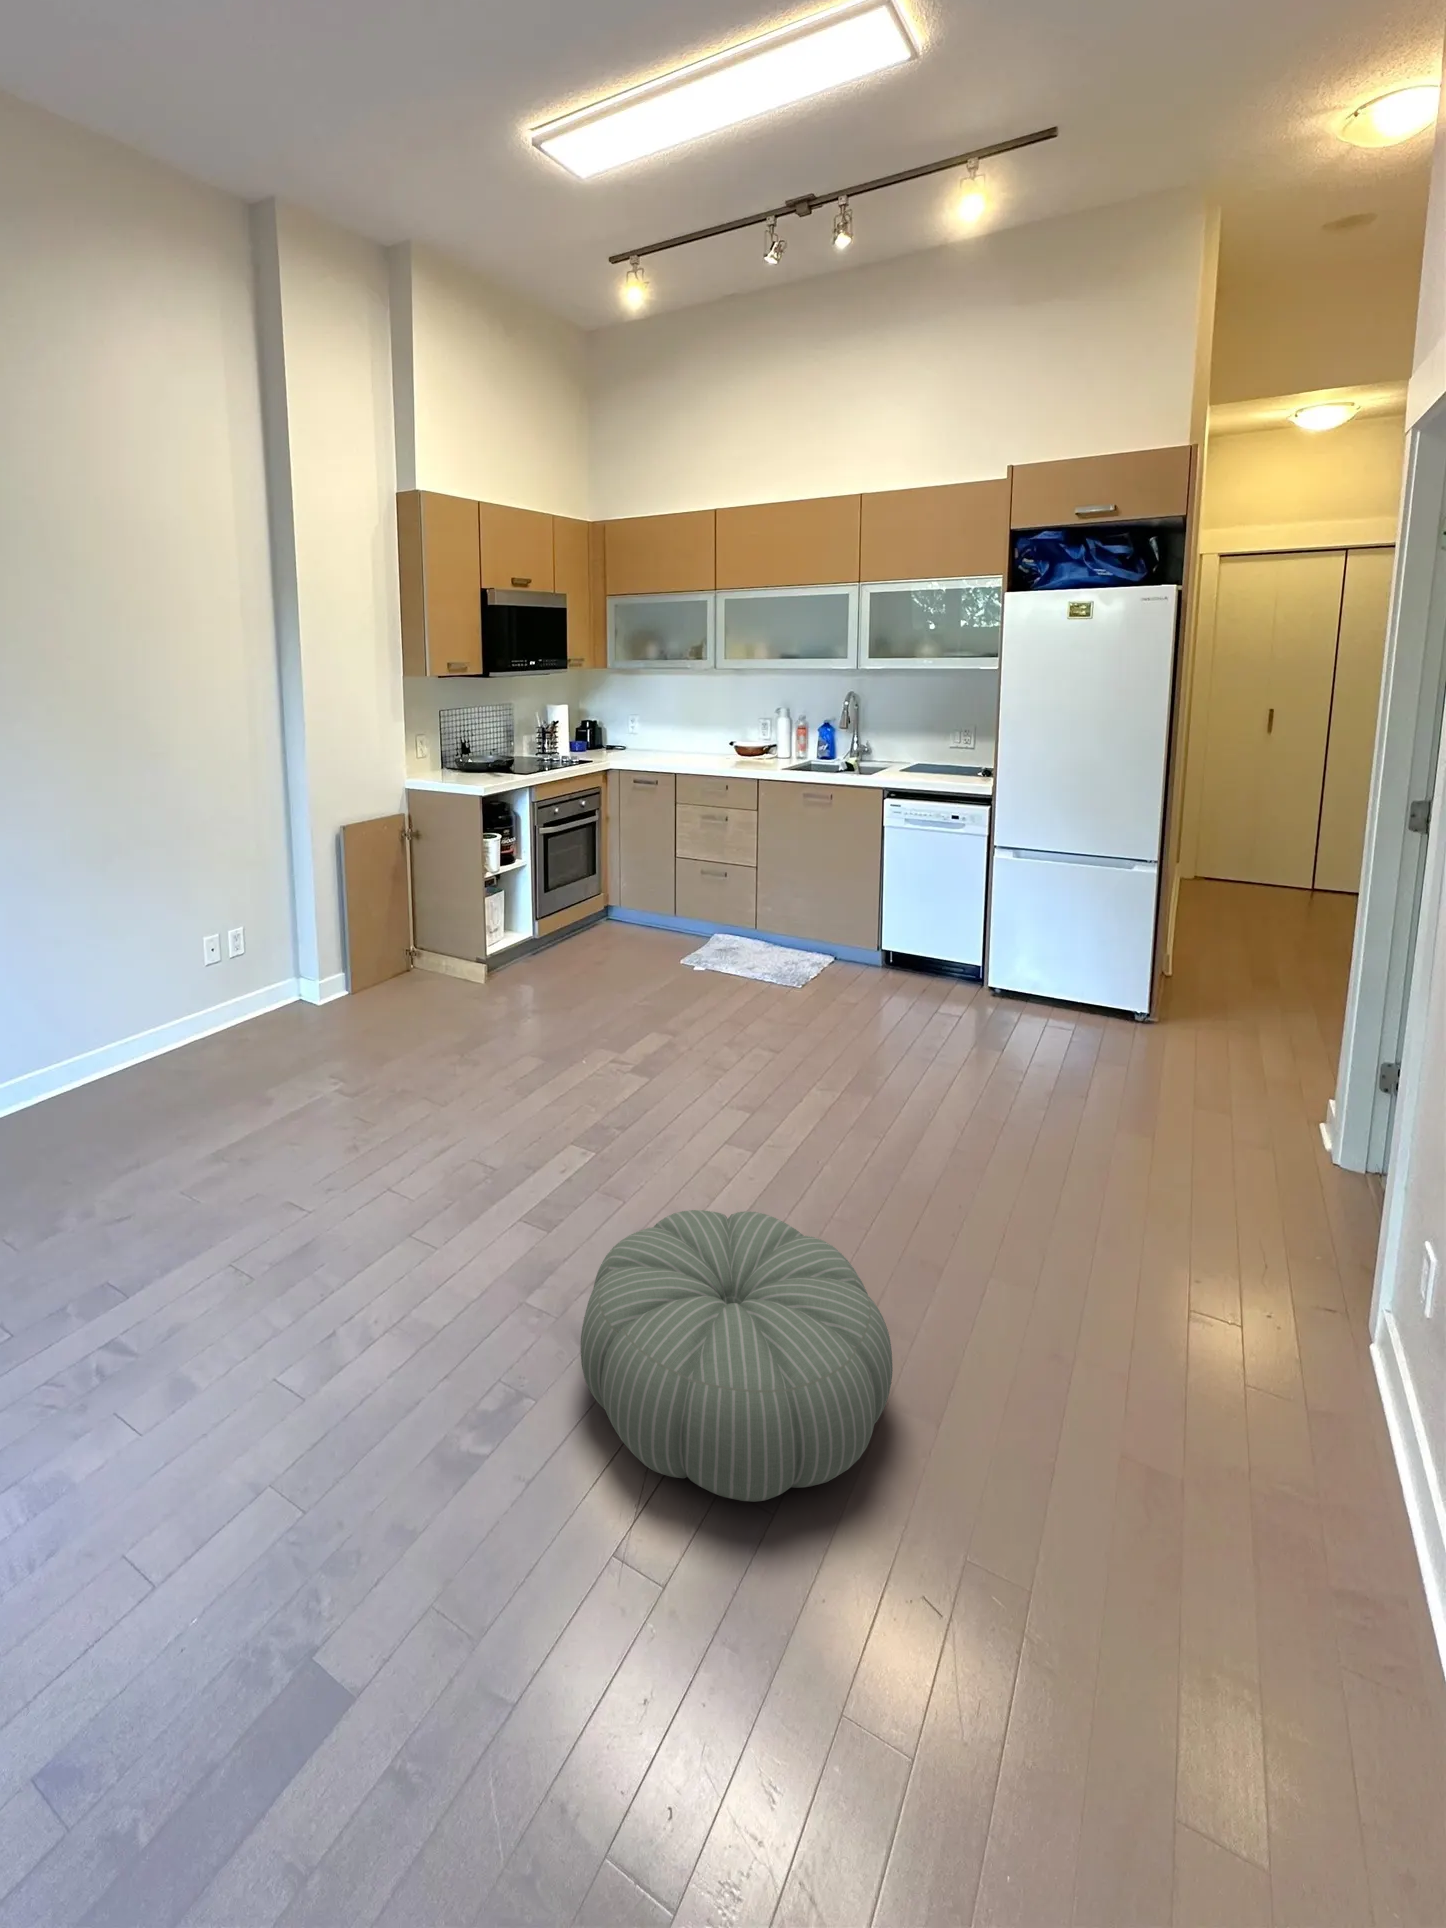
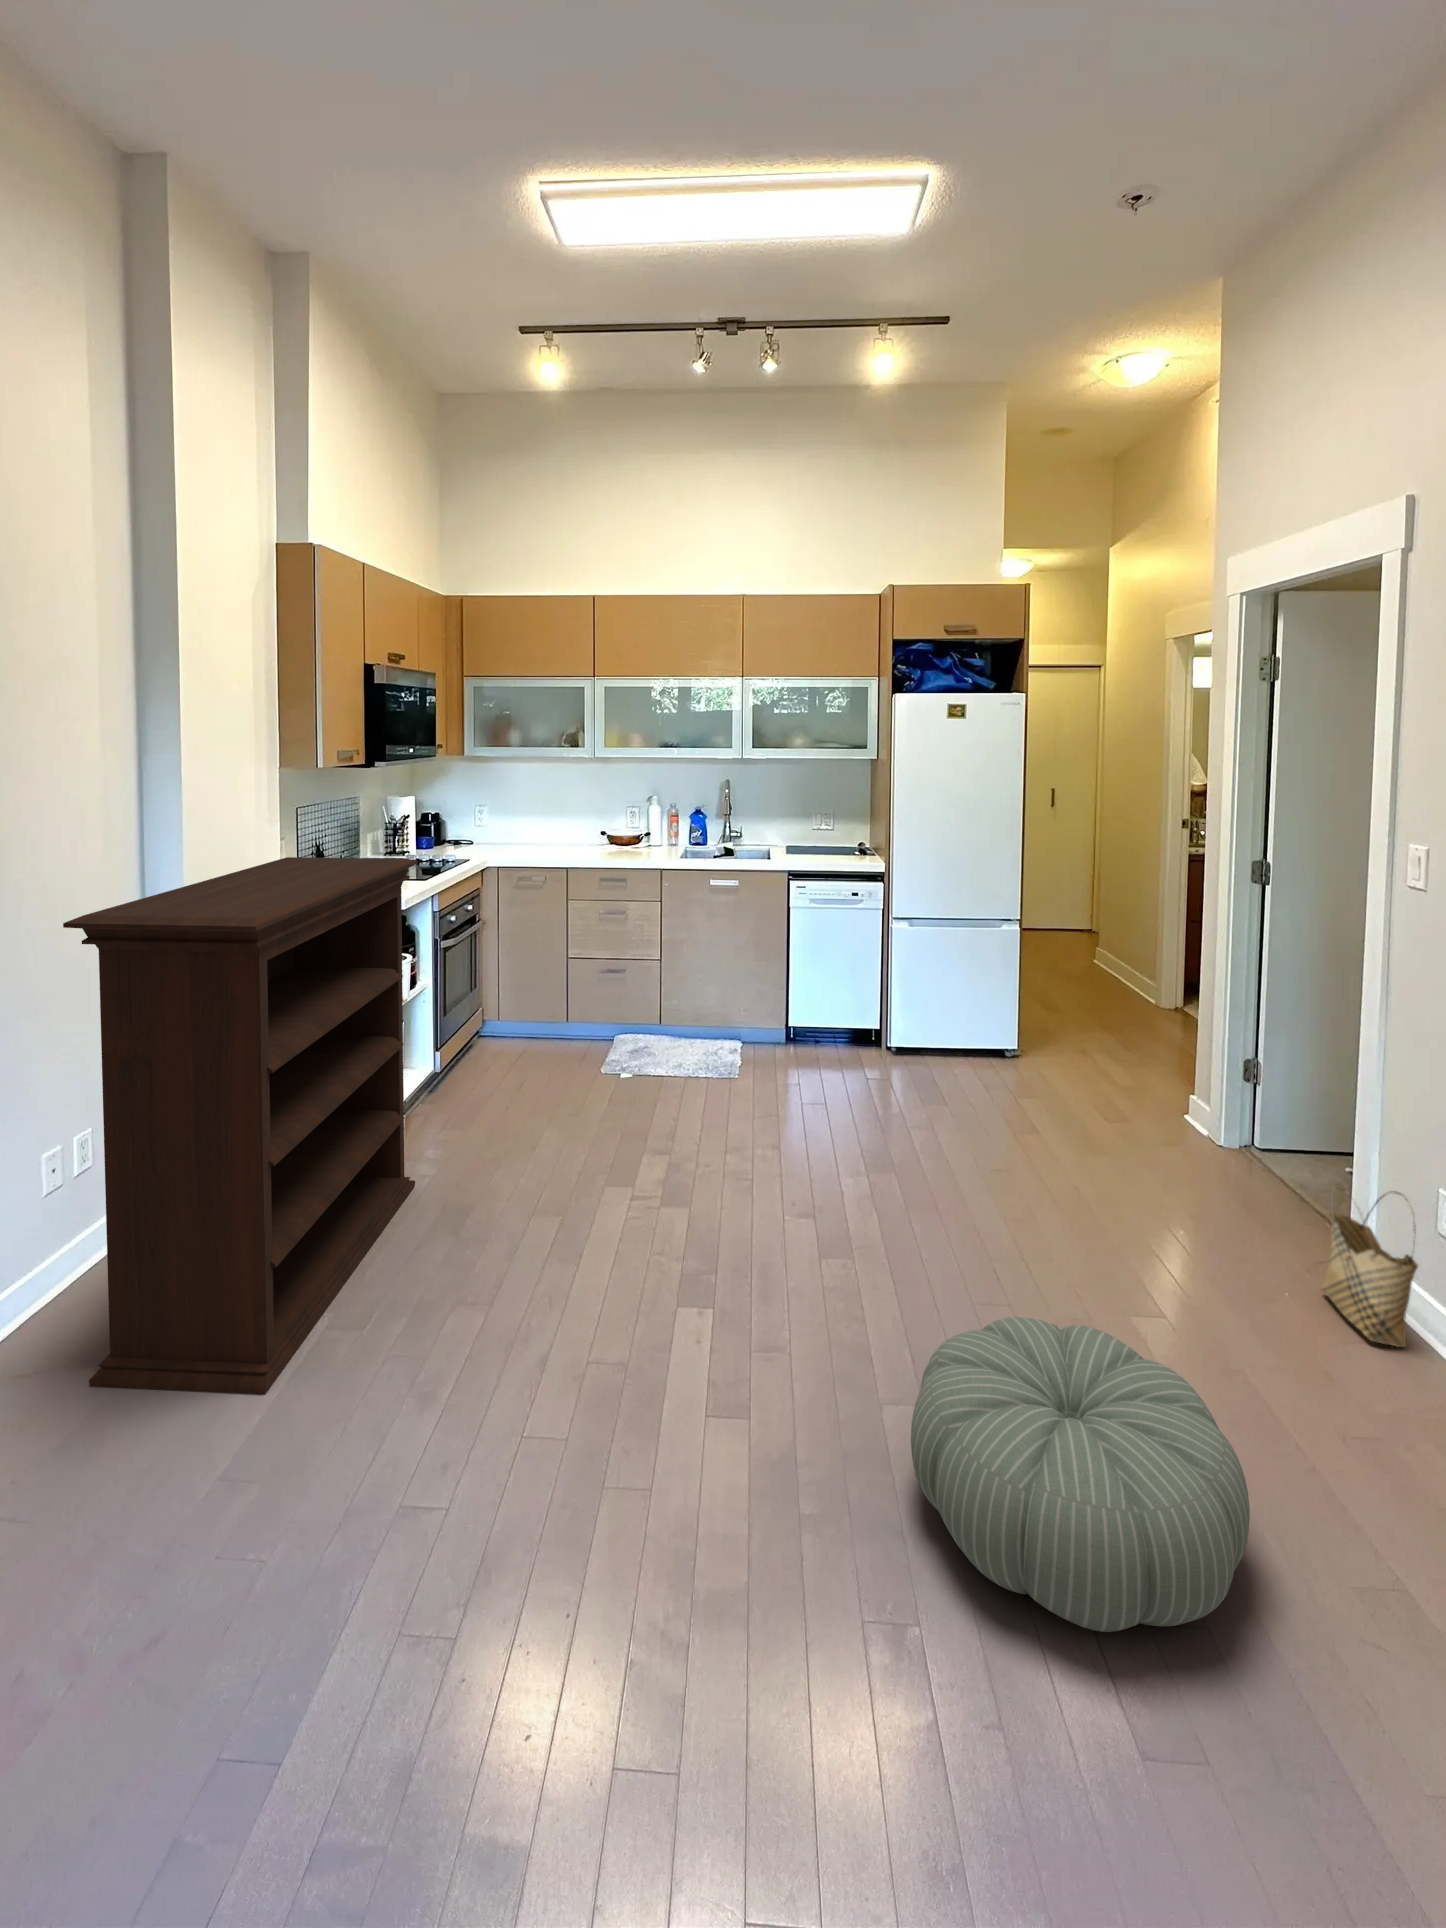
bookshelf: none [154,747,462,1119] -> present [63,857,418,1394]
woven basket: none [1277,1201,1386,1418] -> present [1321,1186,1418,1347]

